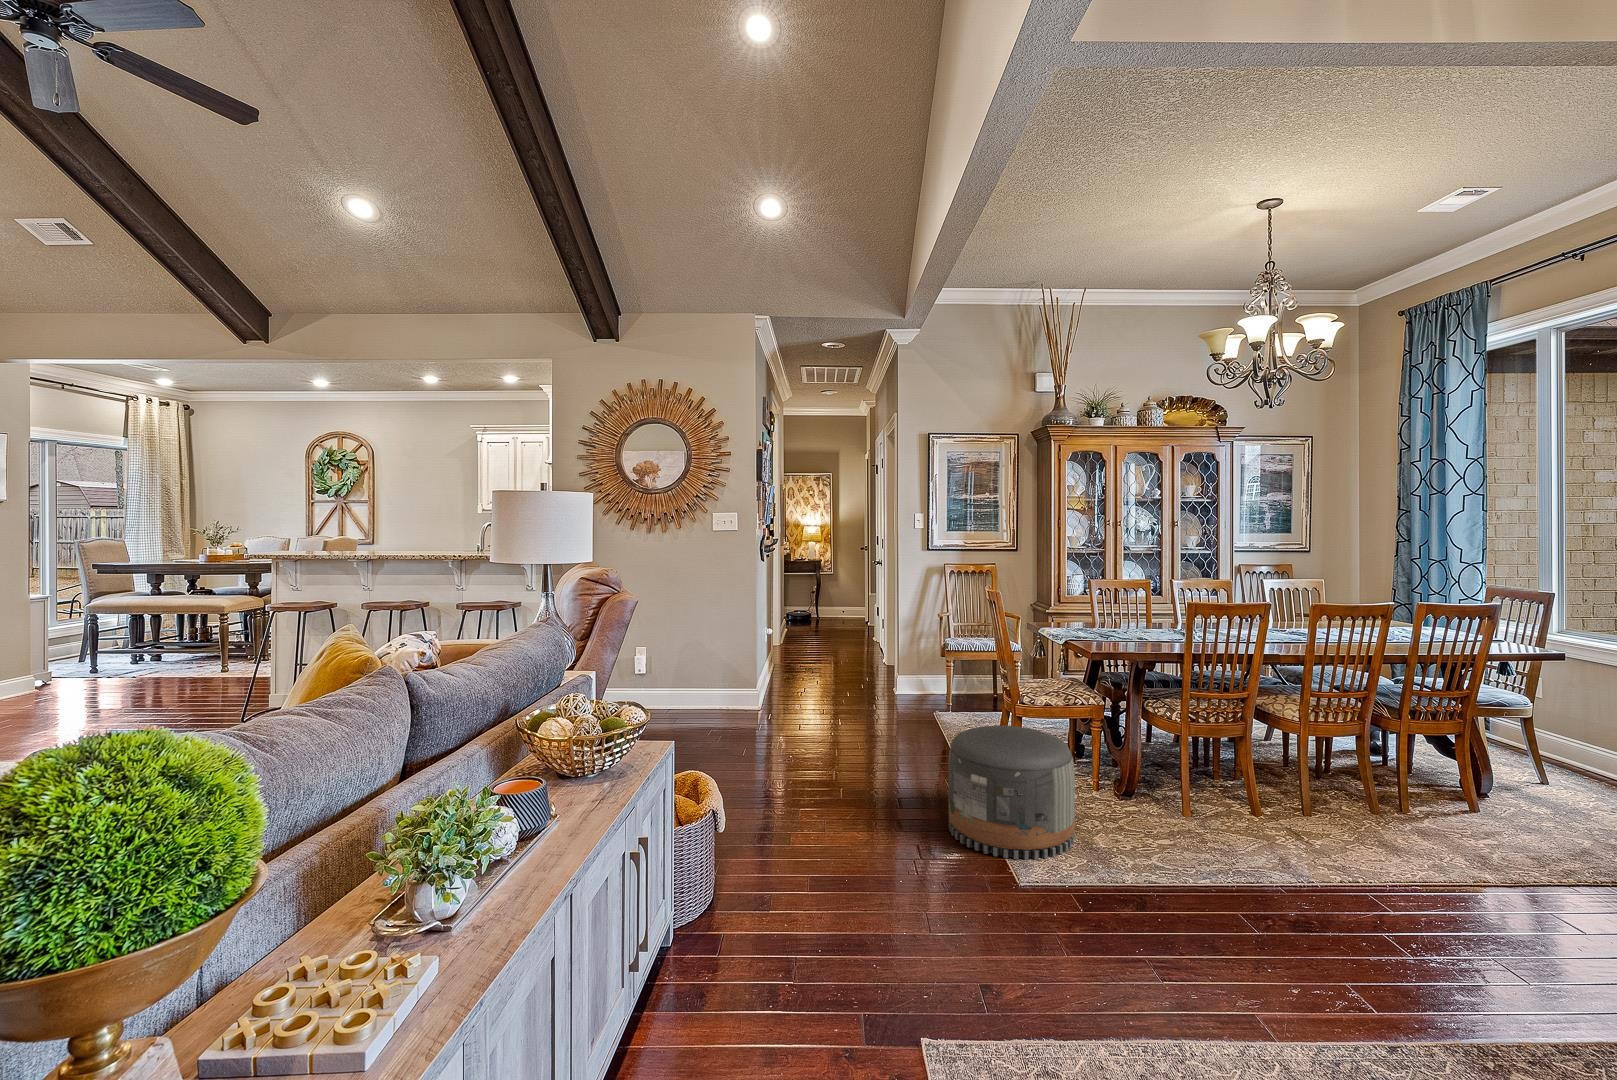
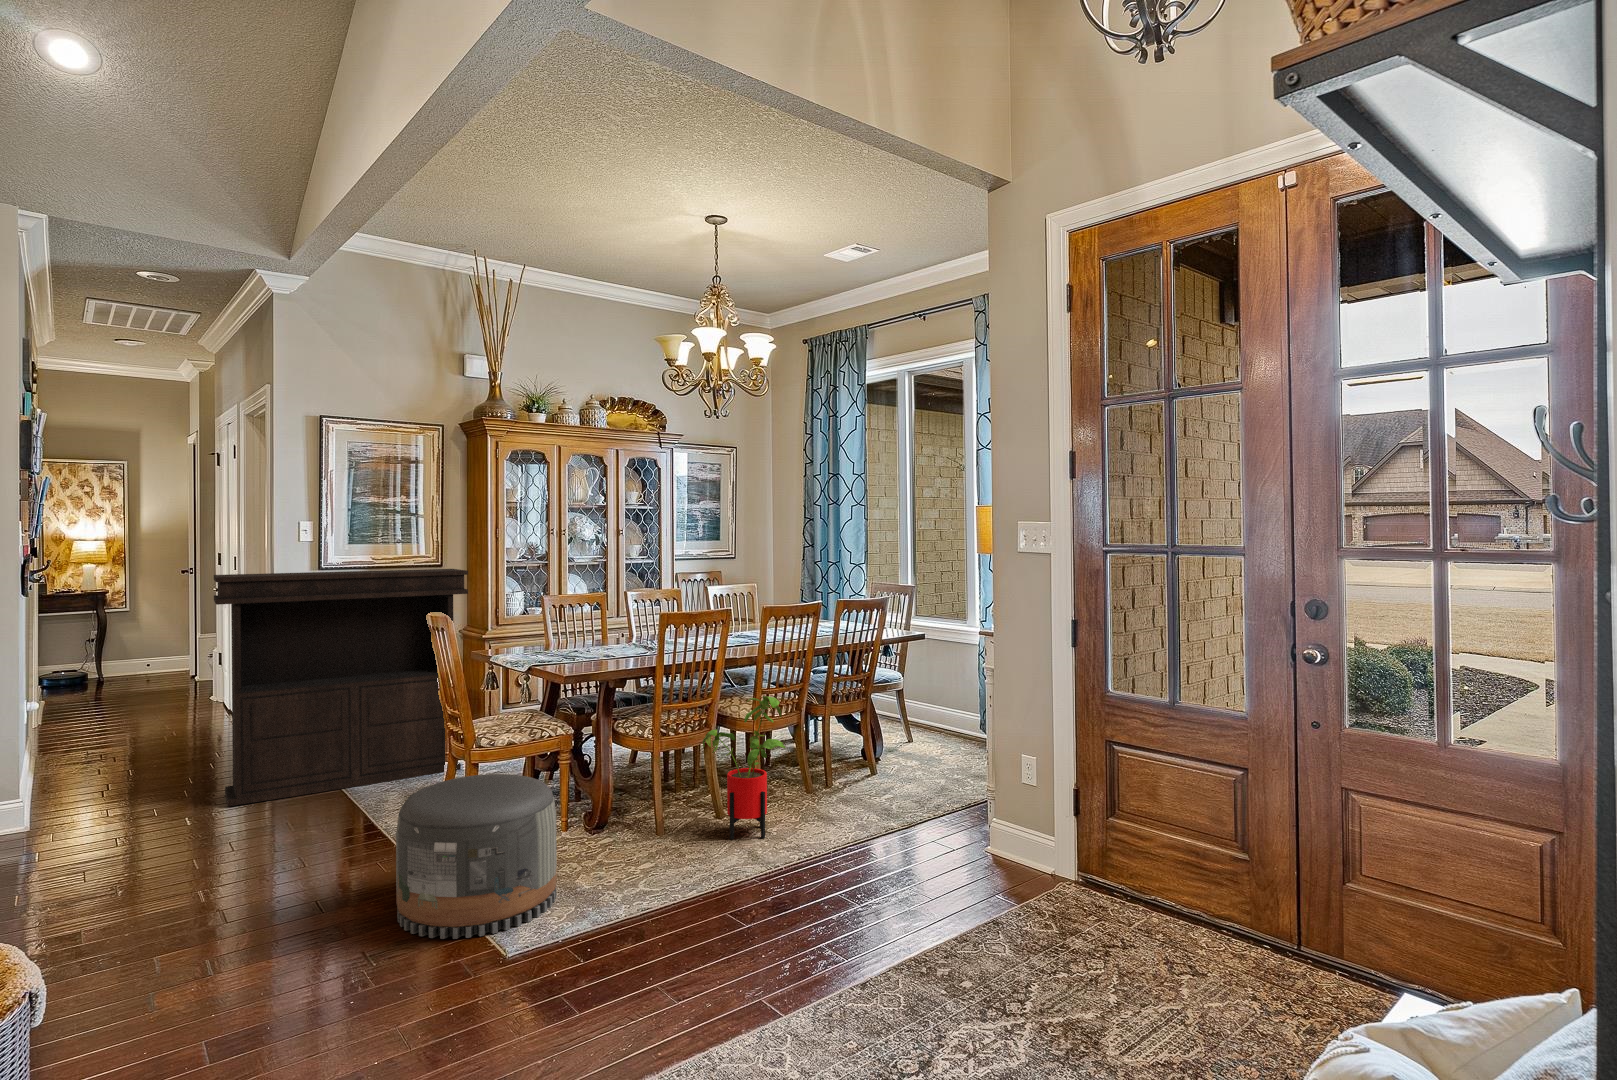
console table: none [860,554,1029,716] -> present [214,569,468,806]
house plant: none [1231,700,1330,847] -> present [703,696,785,839]

